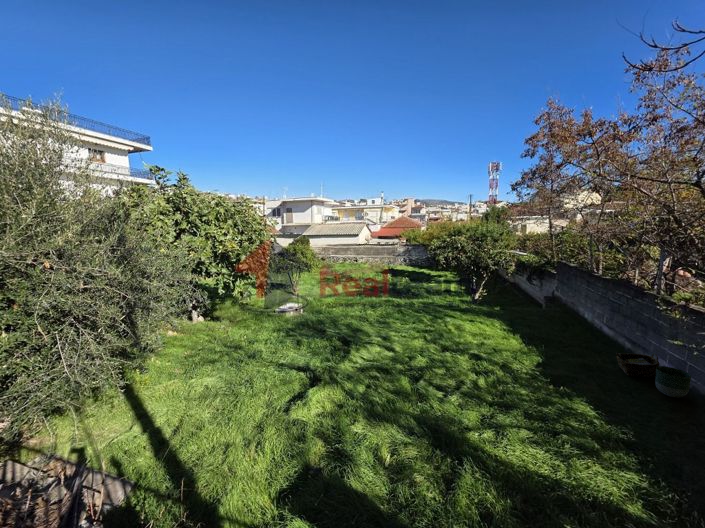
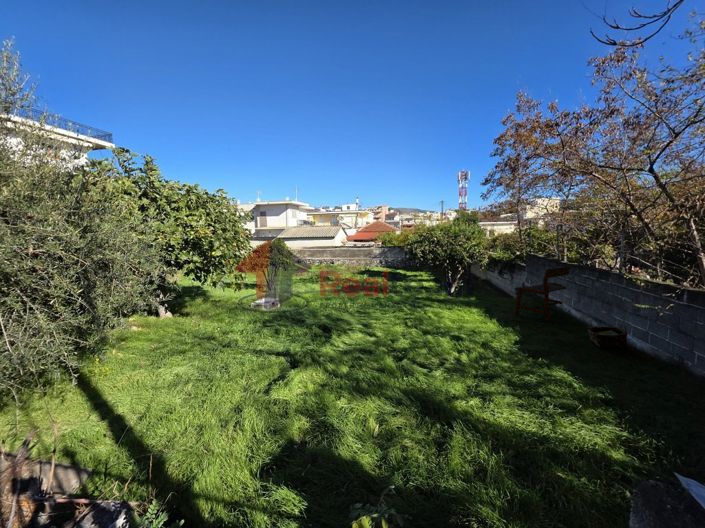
bench: none [540,281,609,341] -> present [515,266,570,321]
planter: present [655,366,691,397] -> none [625,334,657,362]

